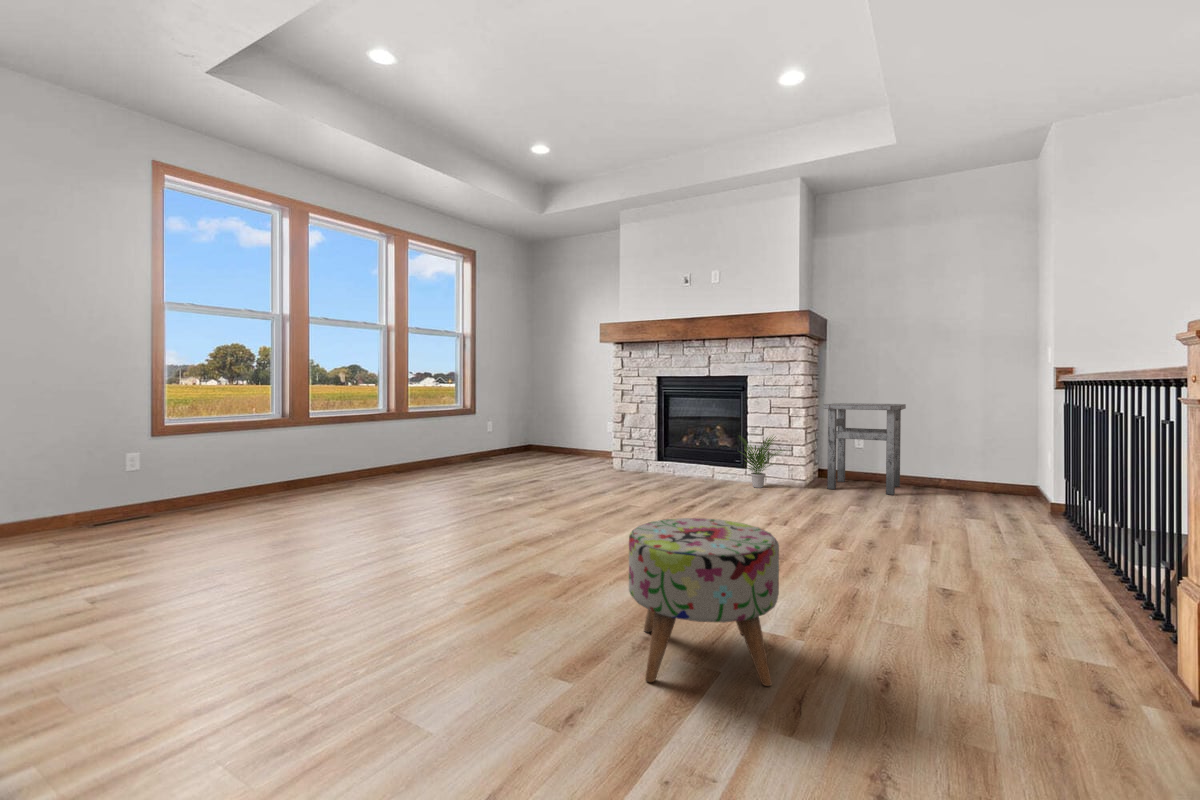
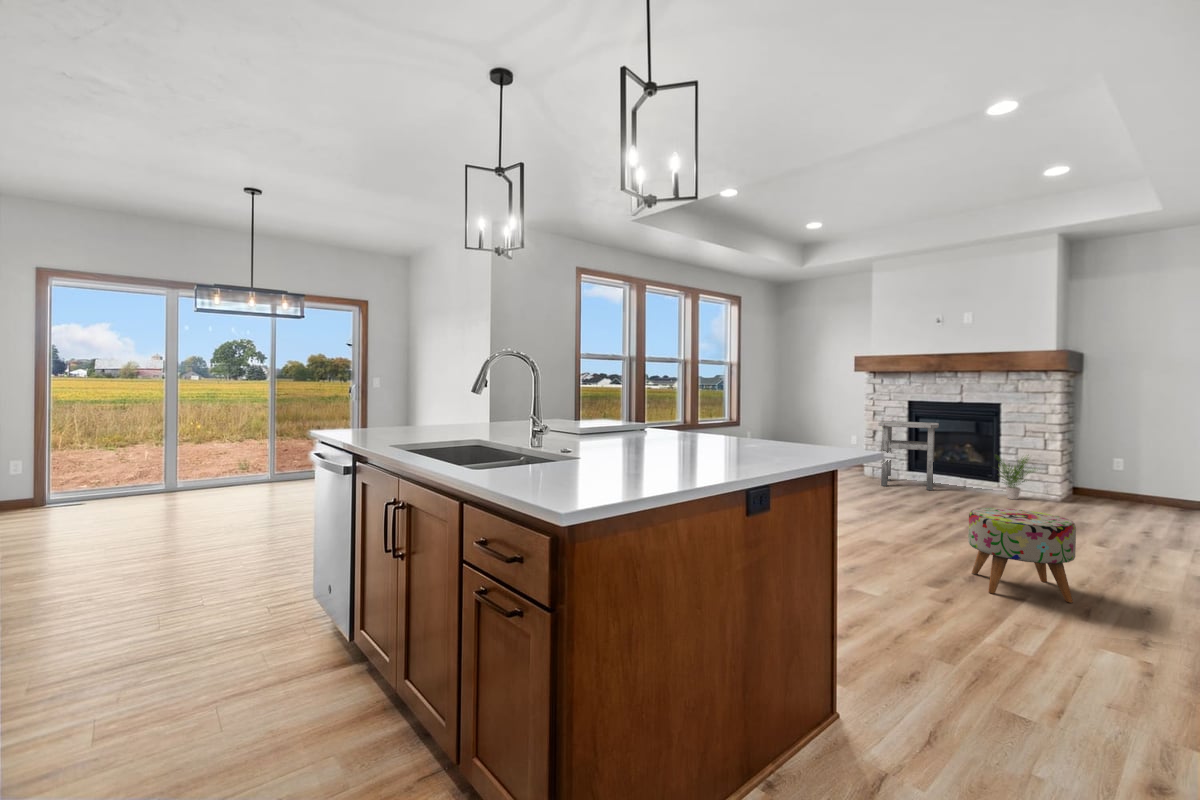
side table: present [823,403,906,495] -> present [879,421,939,490]

